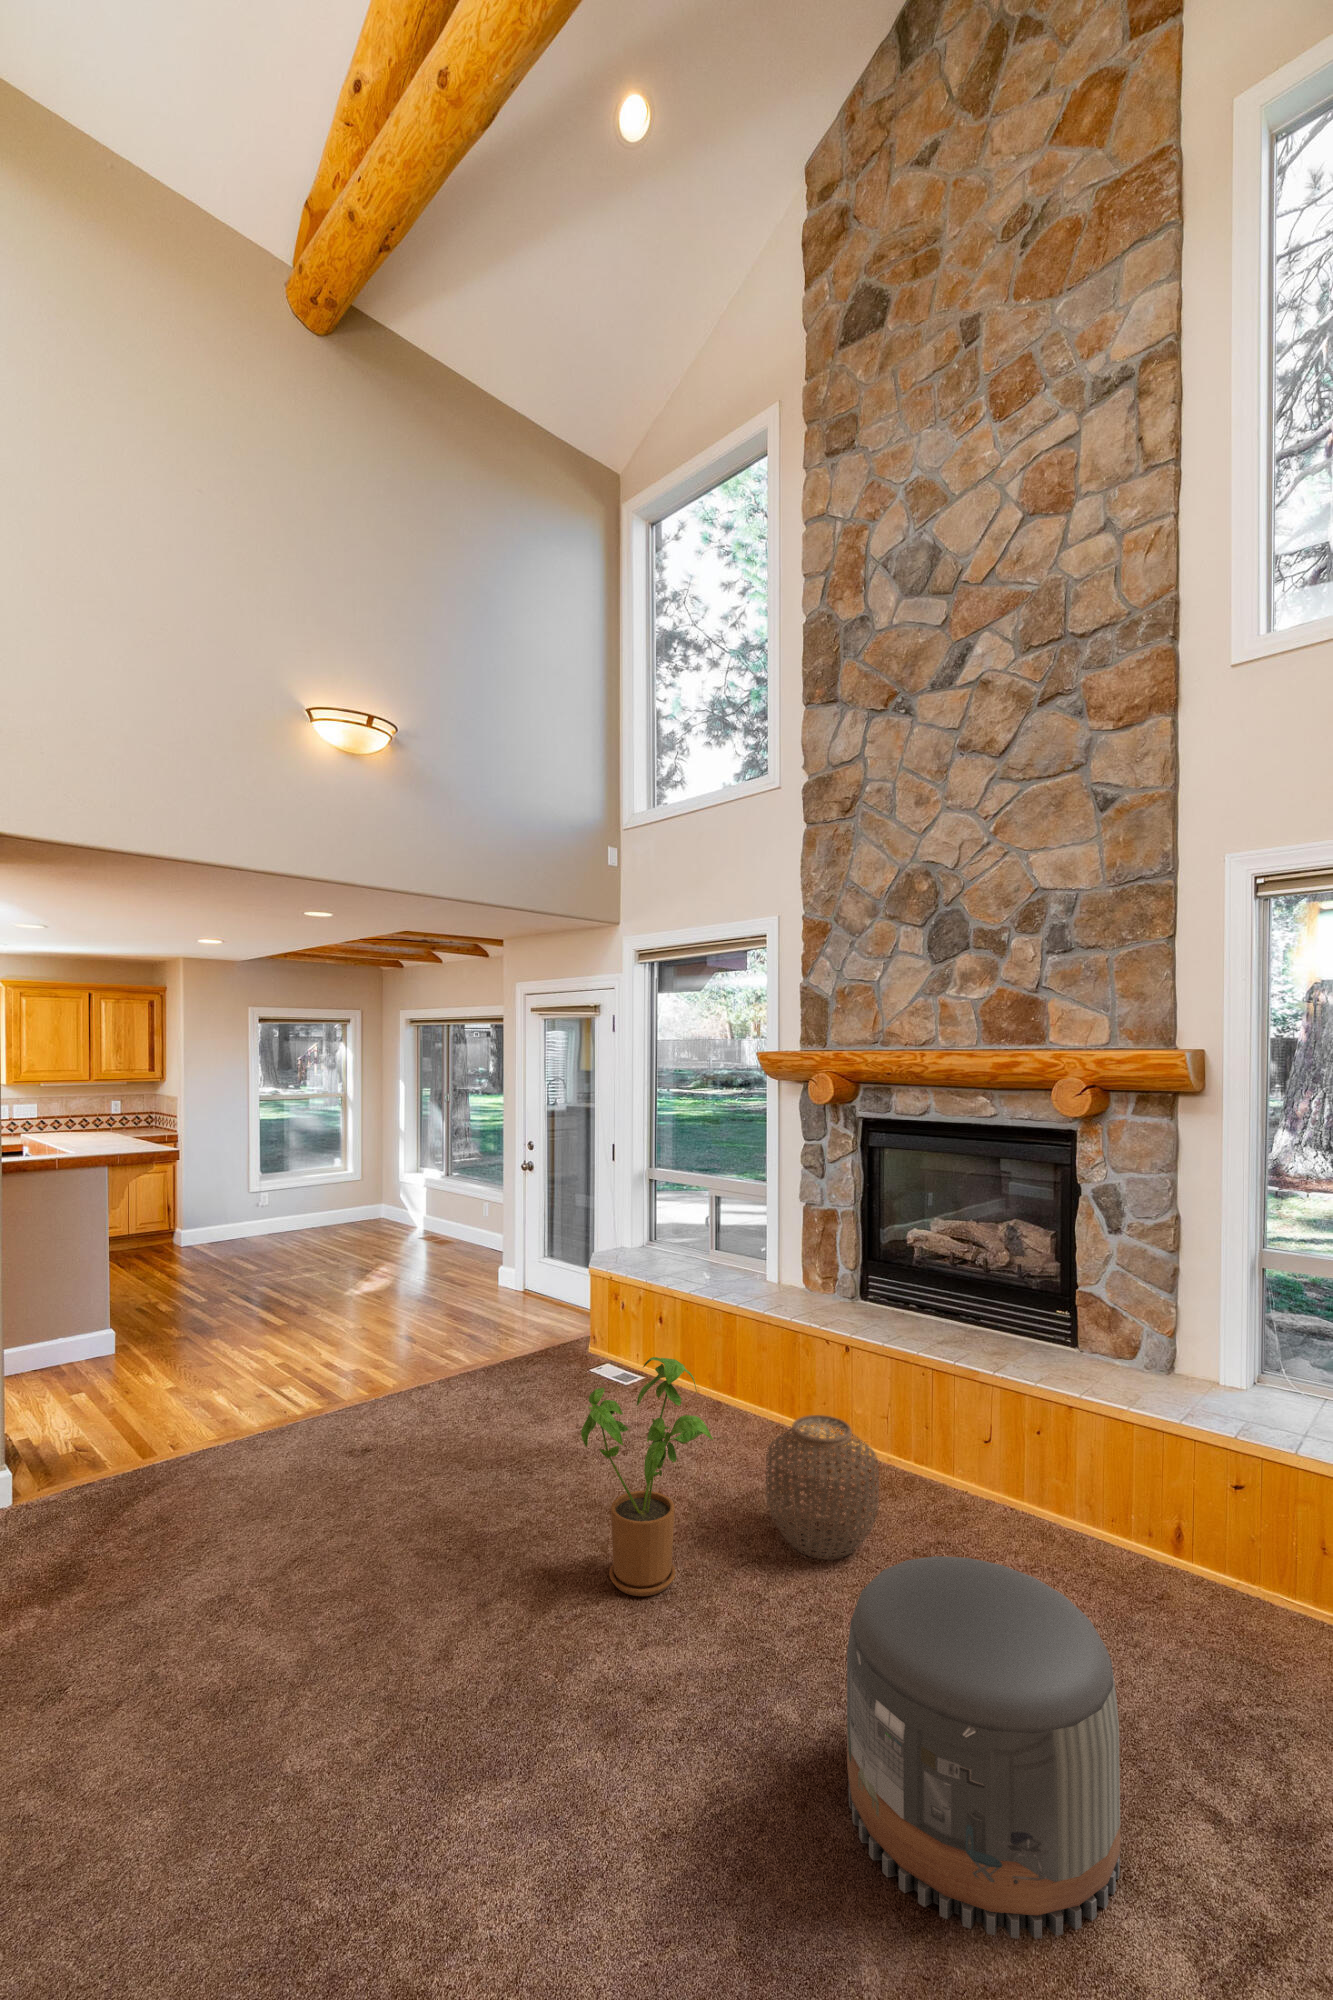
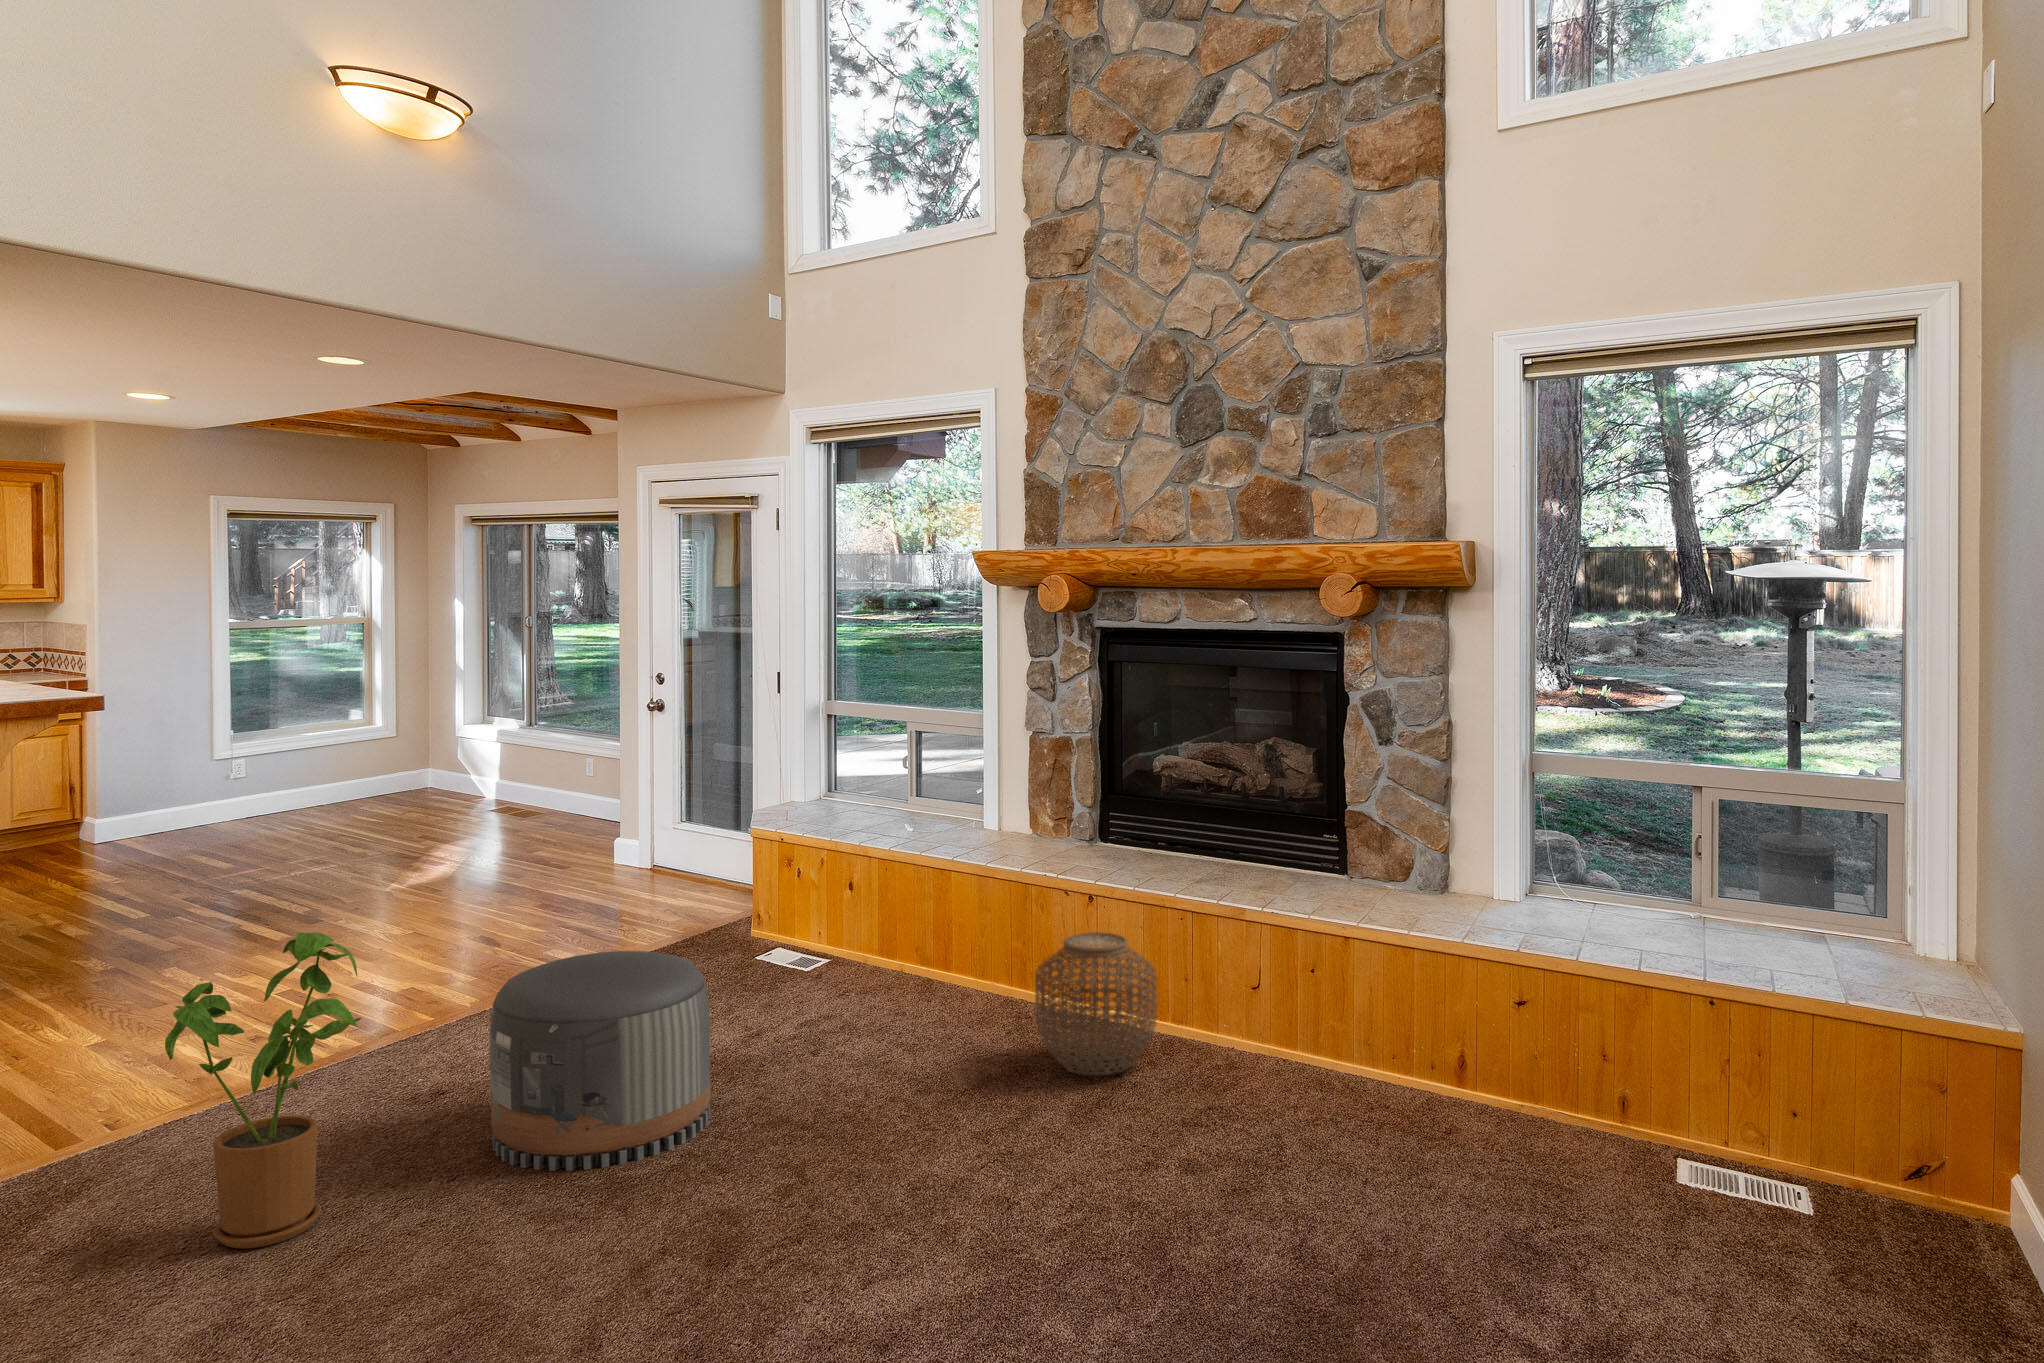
house plant: present [581,1357,713,1596] -> present [165,932,361,1249]
pouf: present [847,1556,1120,1939] -> present [490,951,710,1171]

